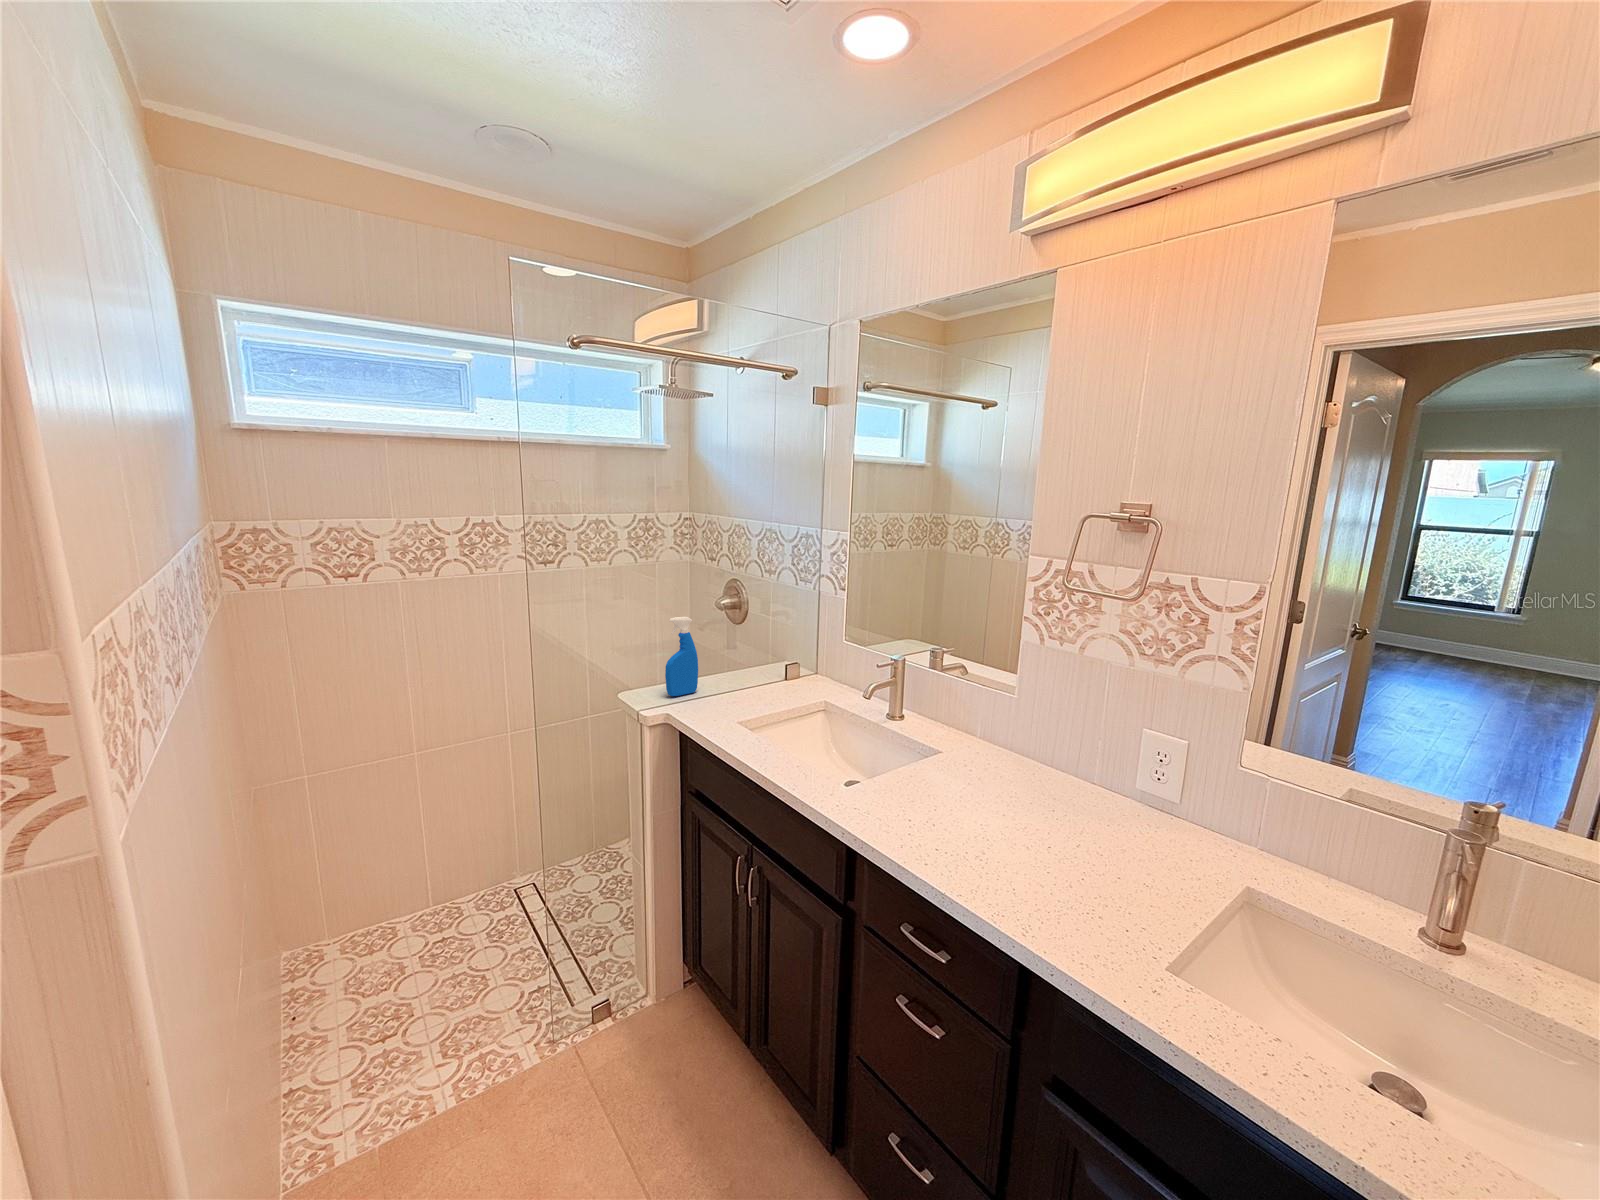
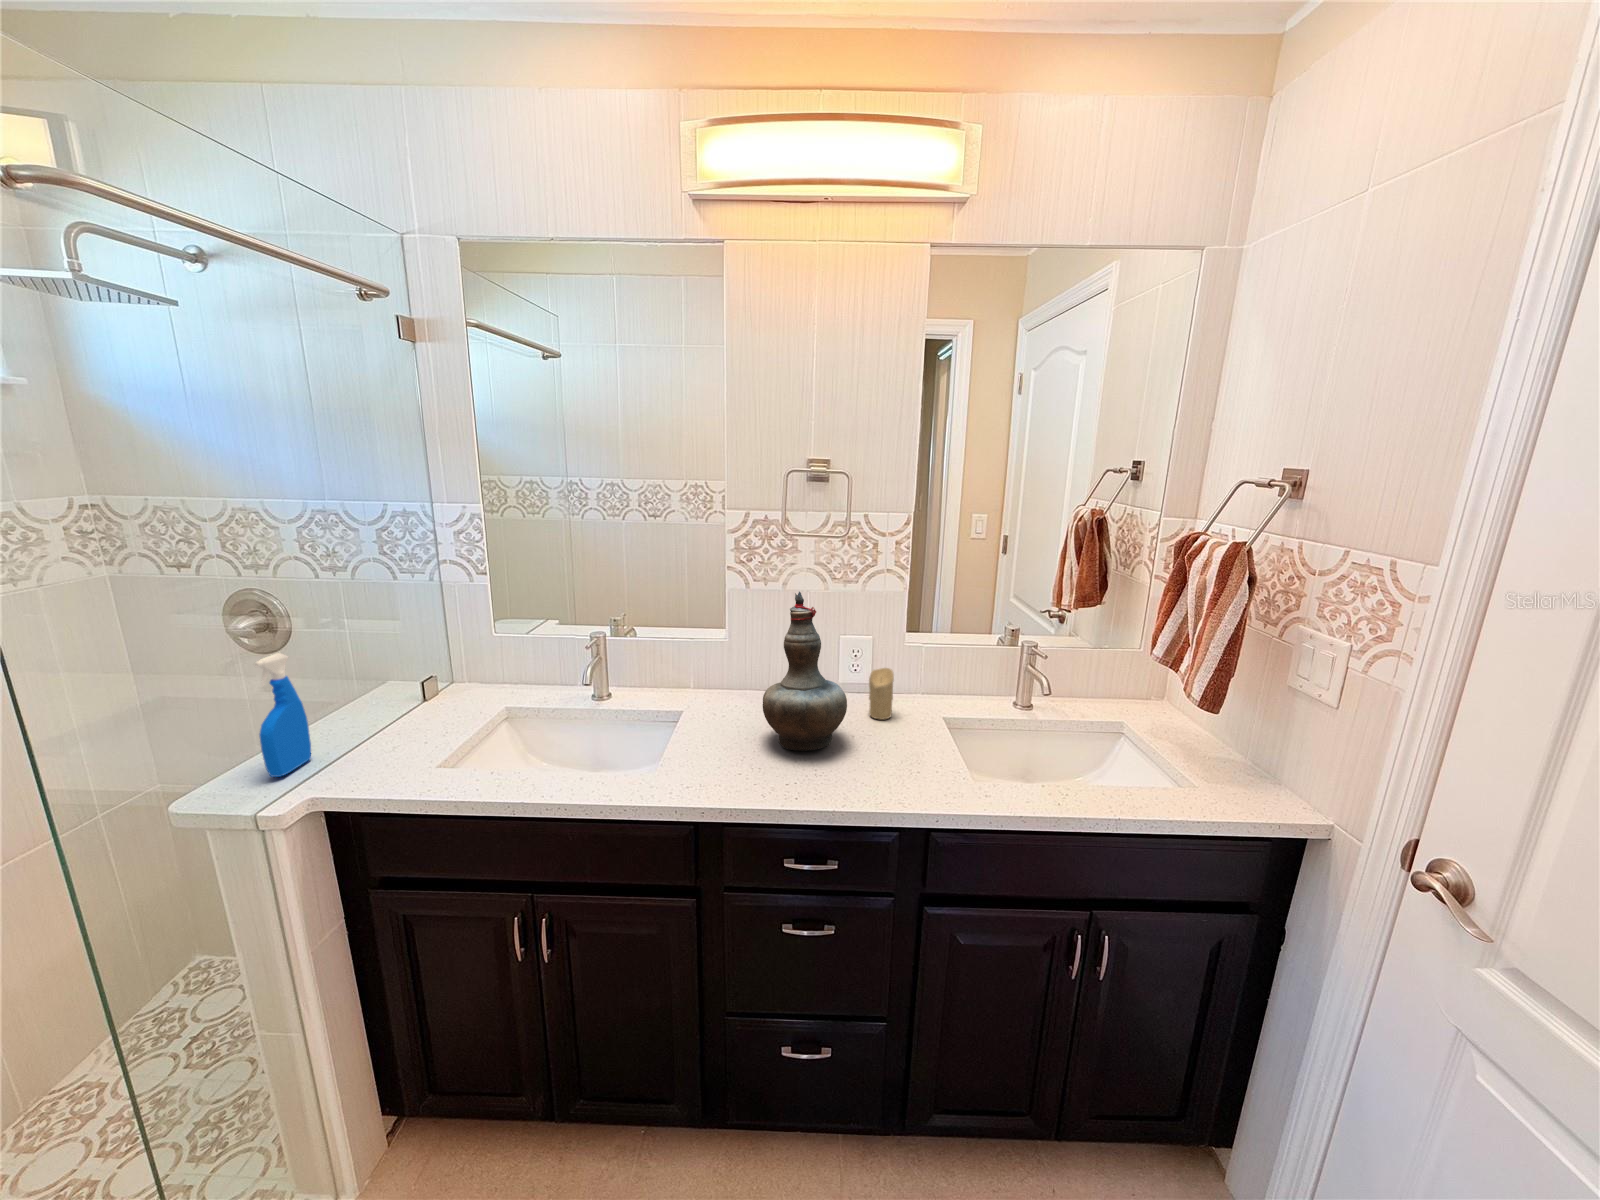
decorative vase: none [970,651,1075,840] -> present [763,592,847,751]
candle: none [1139,781,1181,852] -> present [869,668,894,720]

